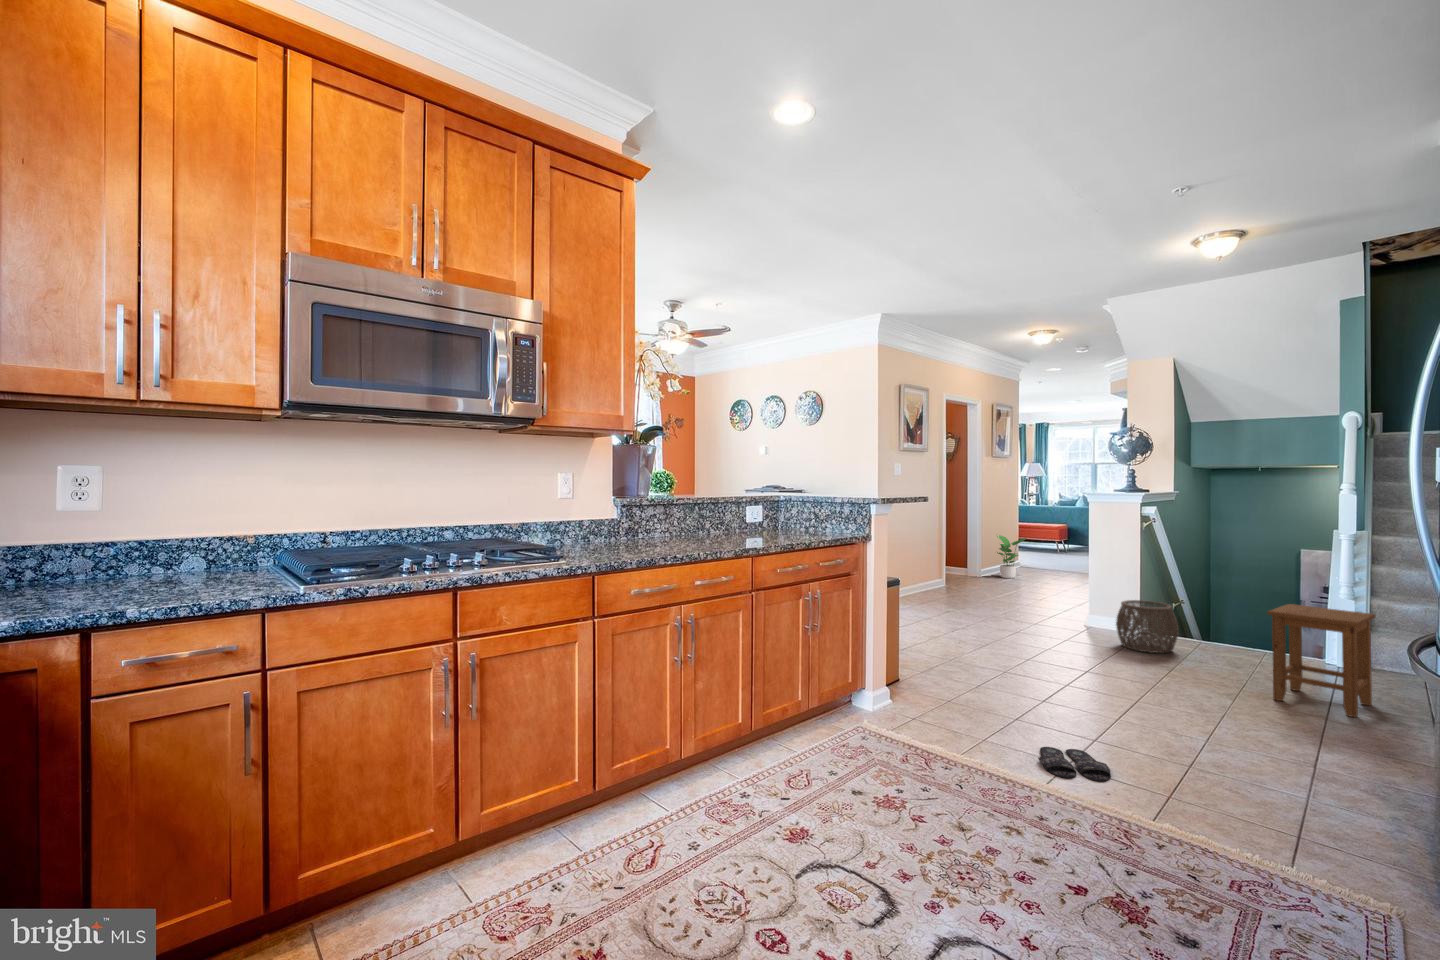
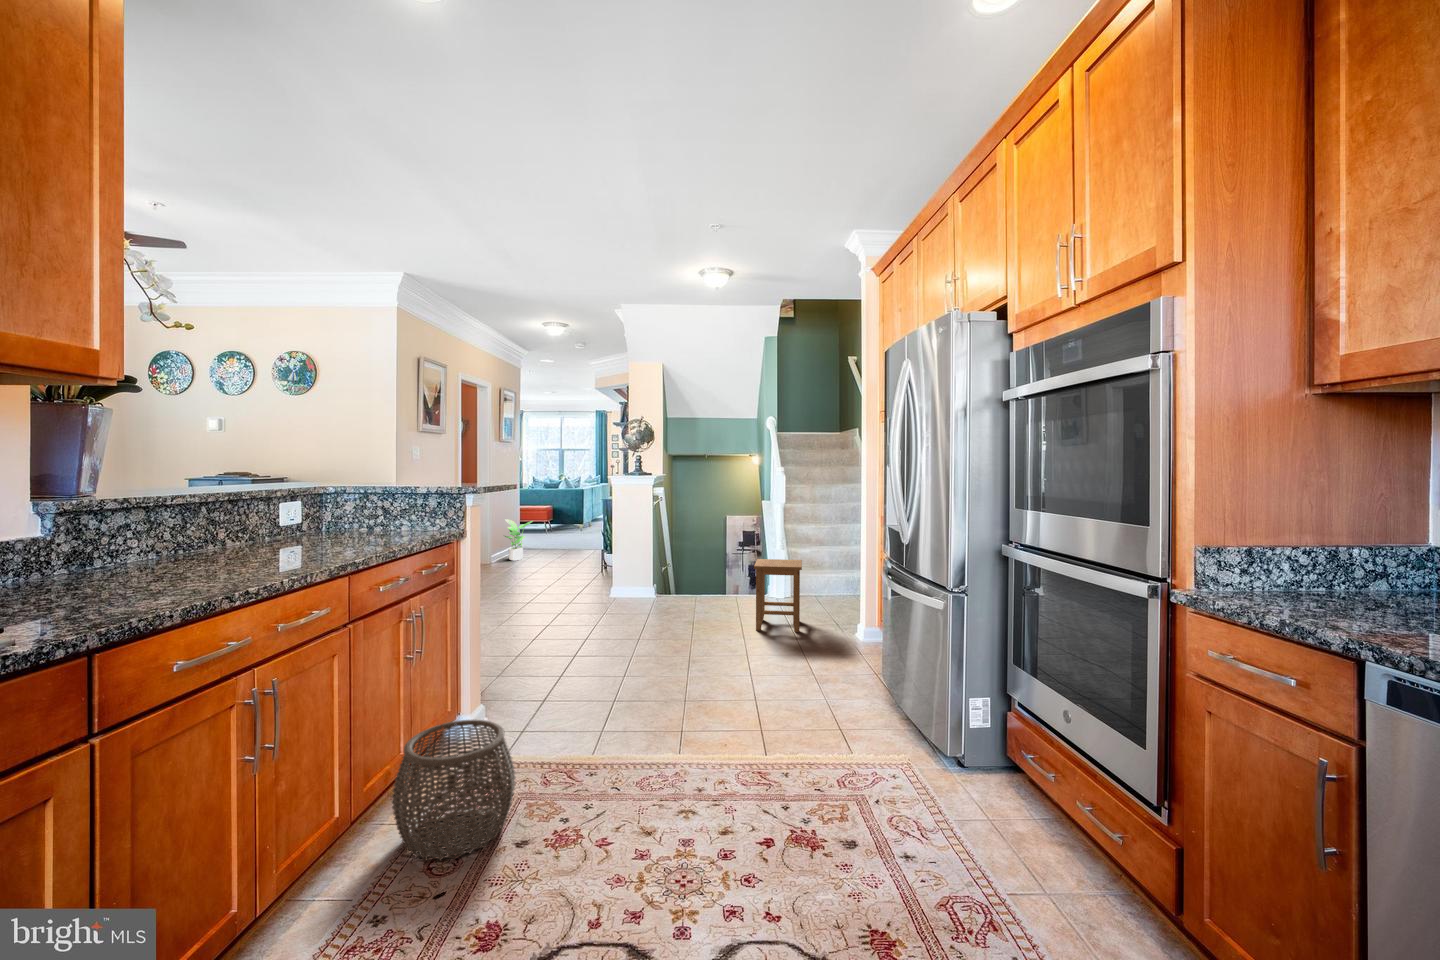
woven basket: present [1116,600,1178,654] -> present [392,720,516,860]
slippers: present [1038,747,1111,782] -> none [653,711,715,742]

